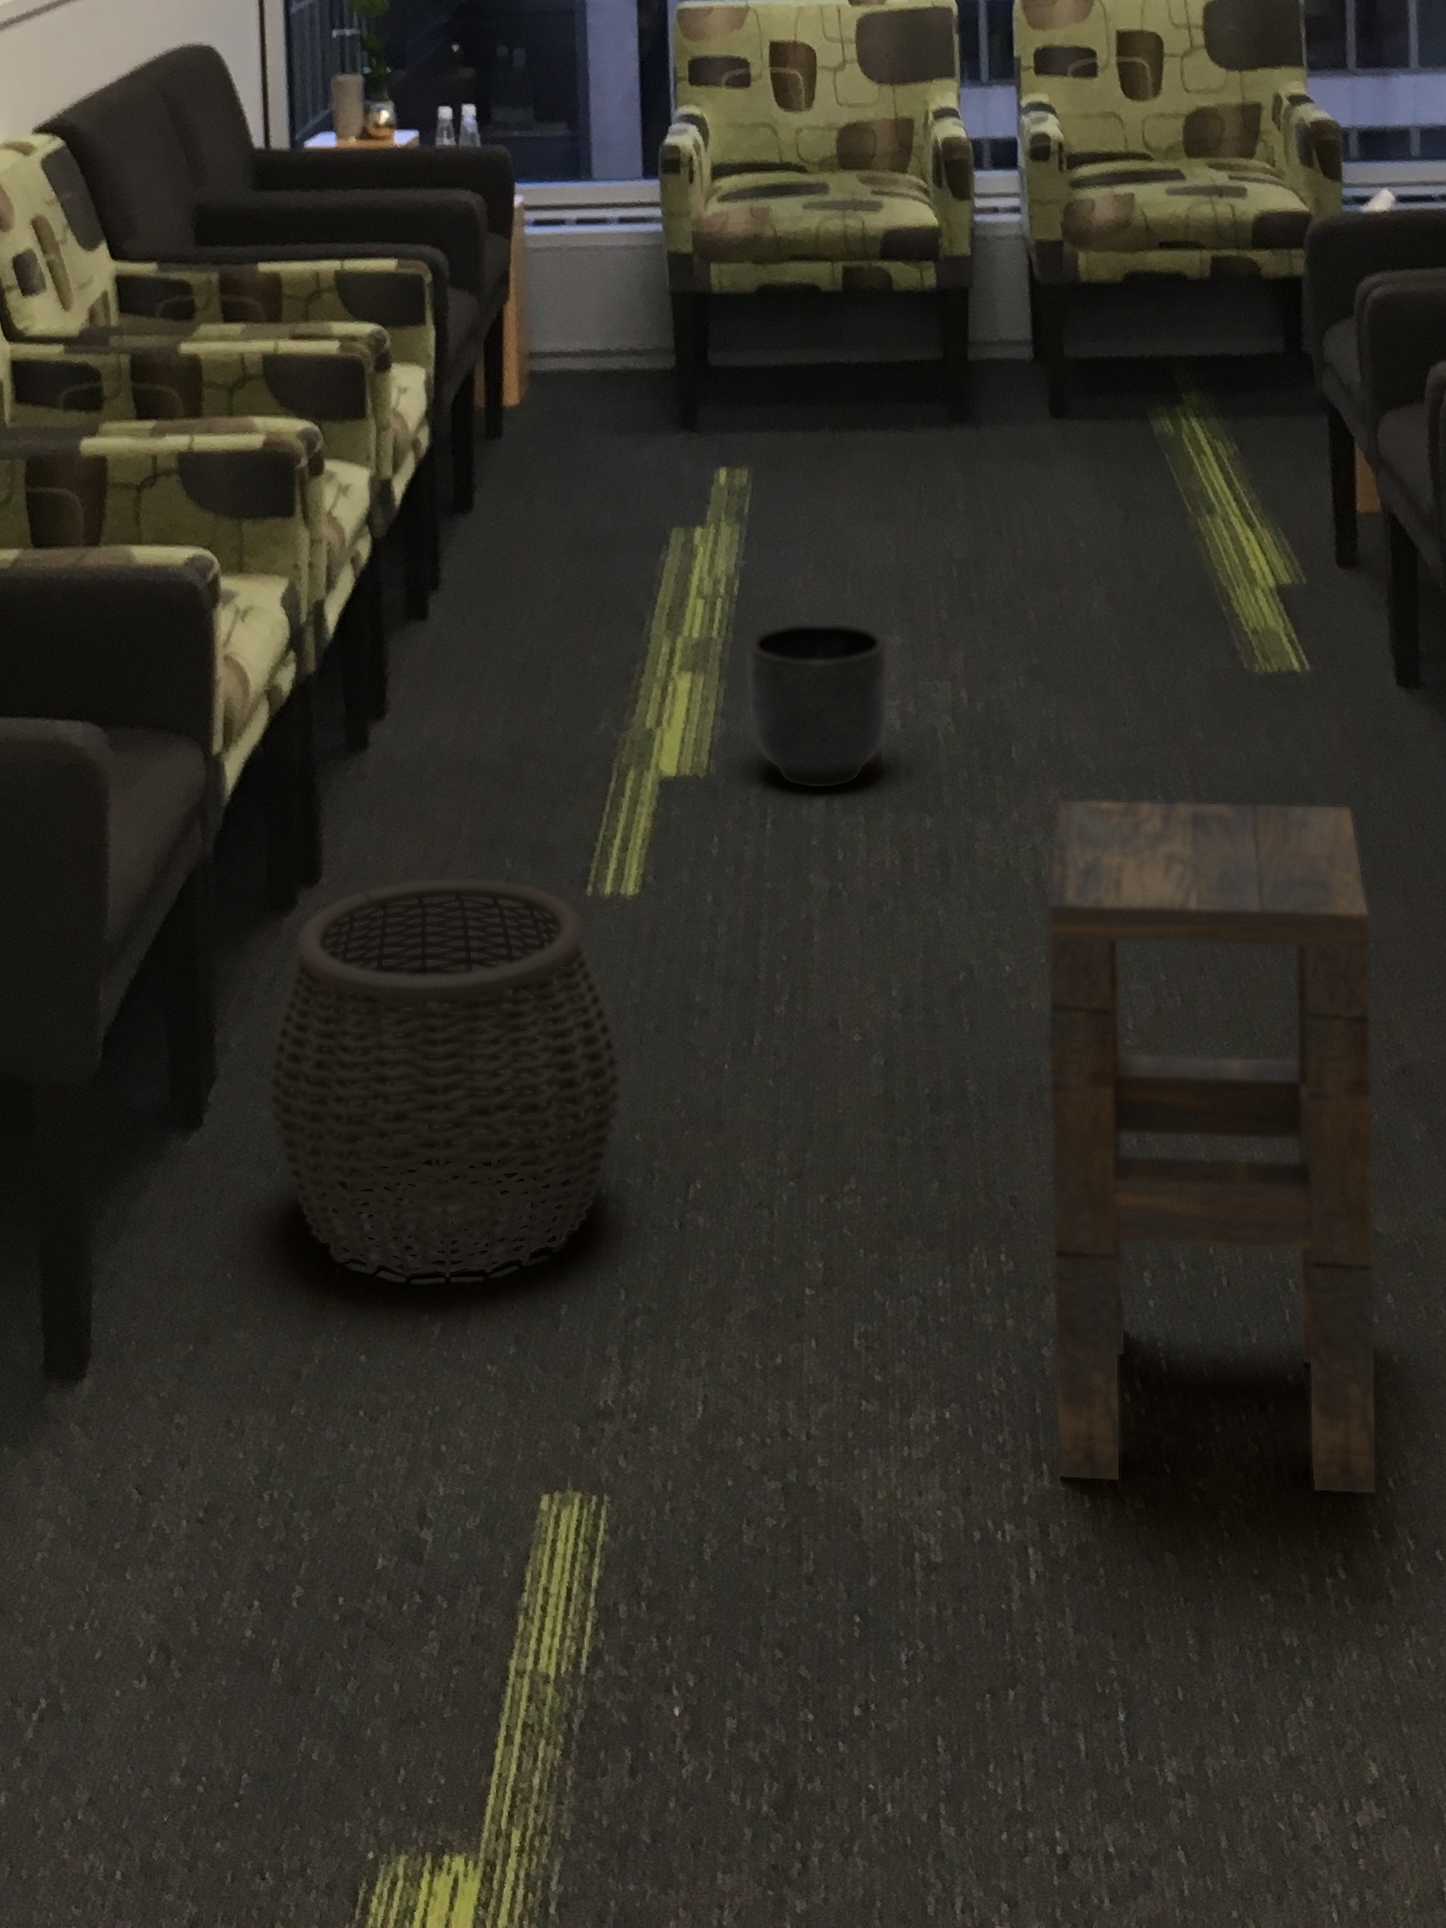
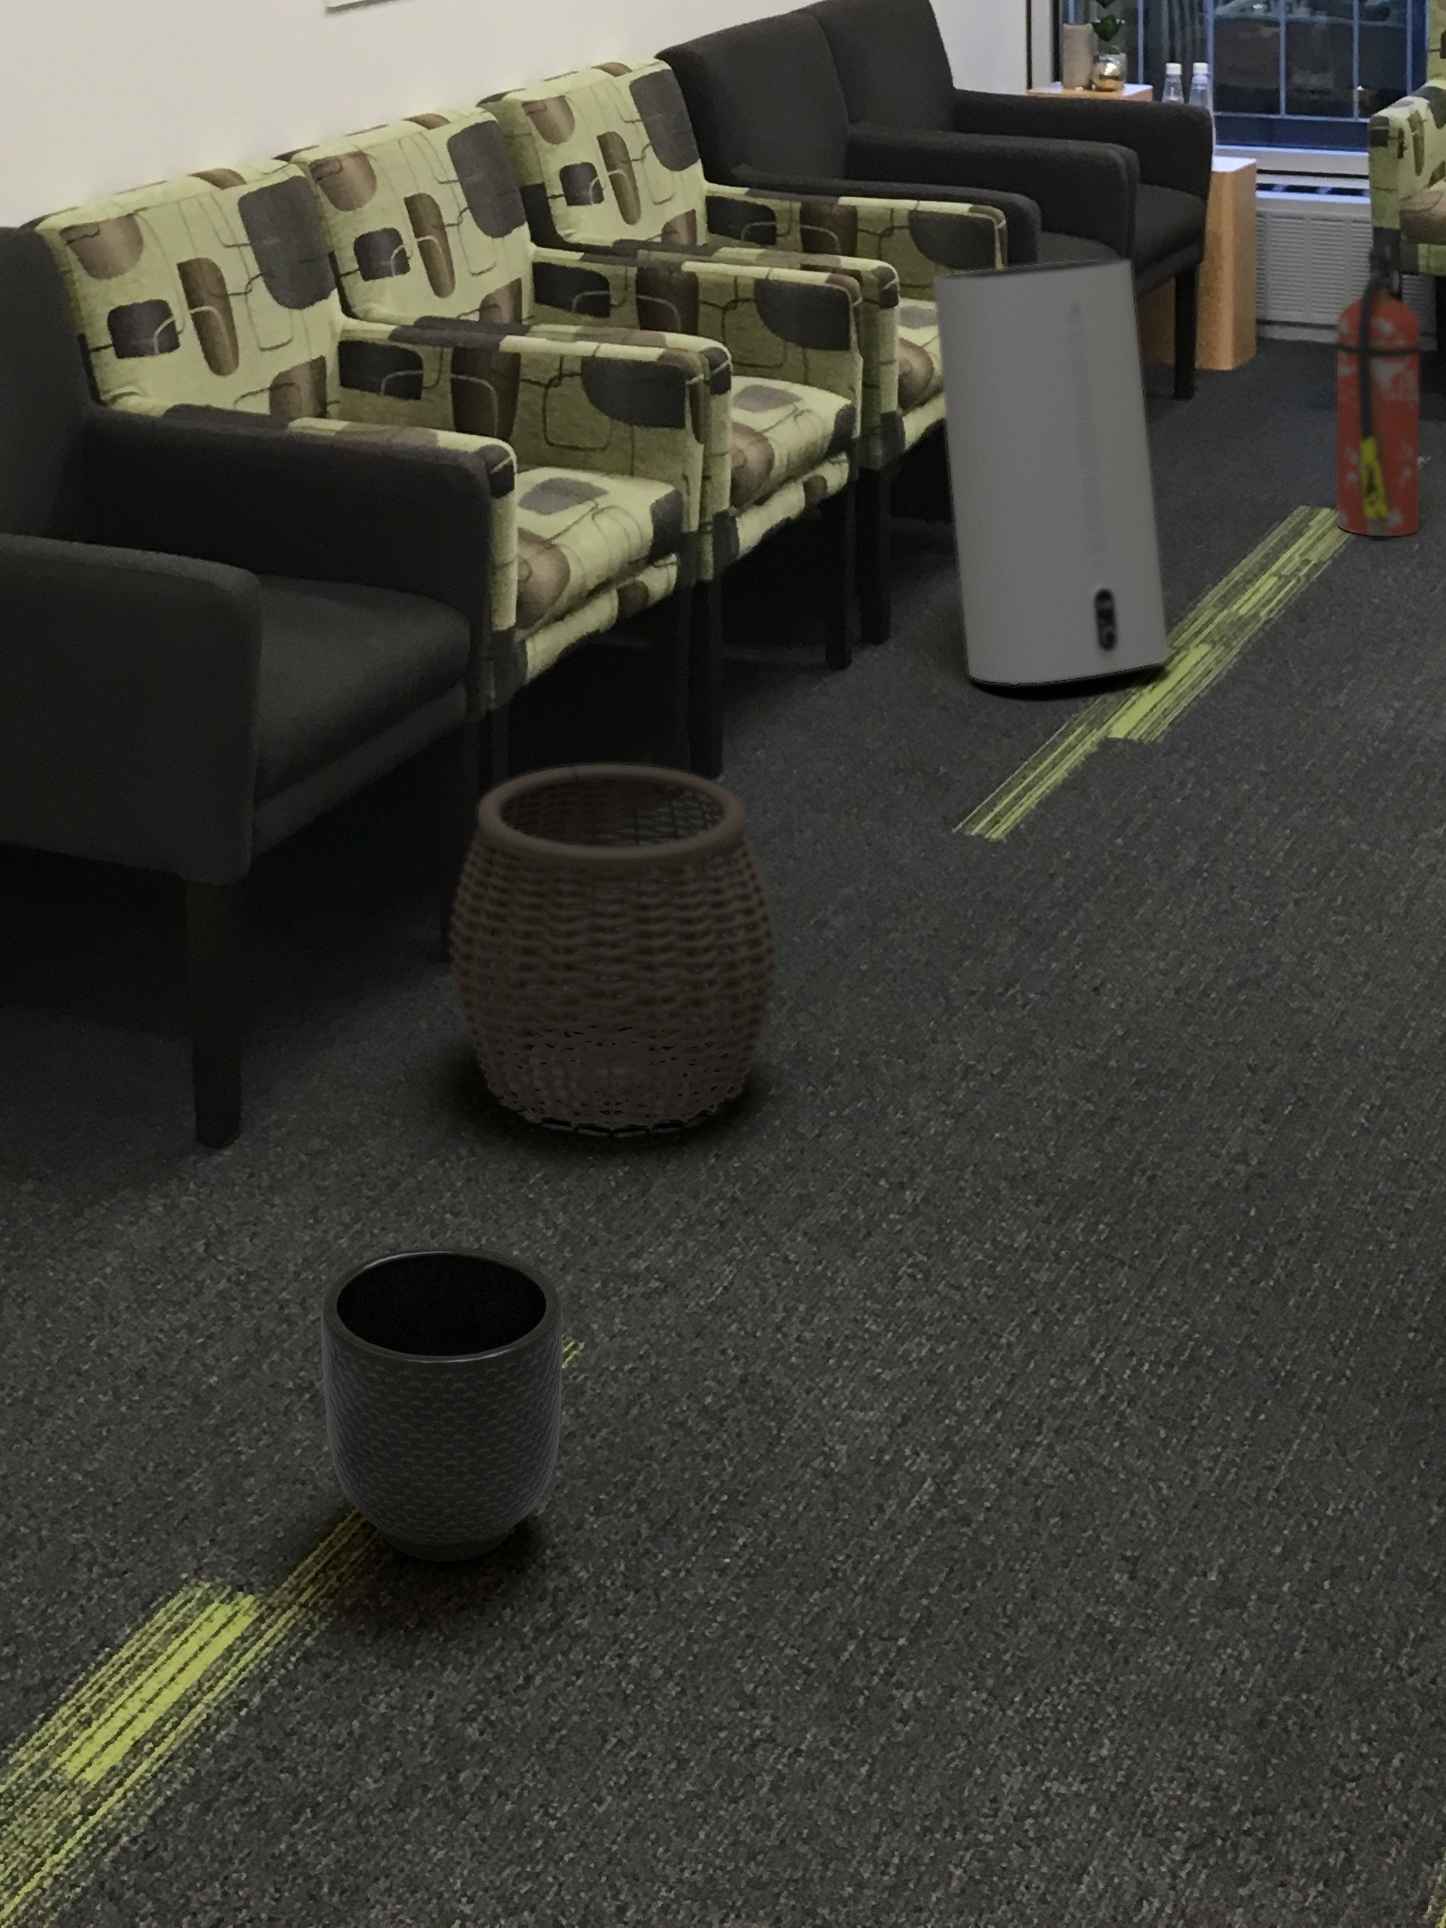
fire extinguisher: none [718,255,799,552] -> present [1336,230,1421,536]
air purifier: none [440,305,679,743] -> present [933,260,1168,685]
planter: present [747,623,888,787] -> present [321,1246,563,1562]
side table: present [1049,801,1375,1493] -> none [996,766,1401,1511]

